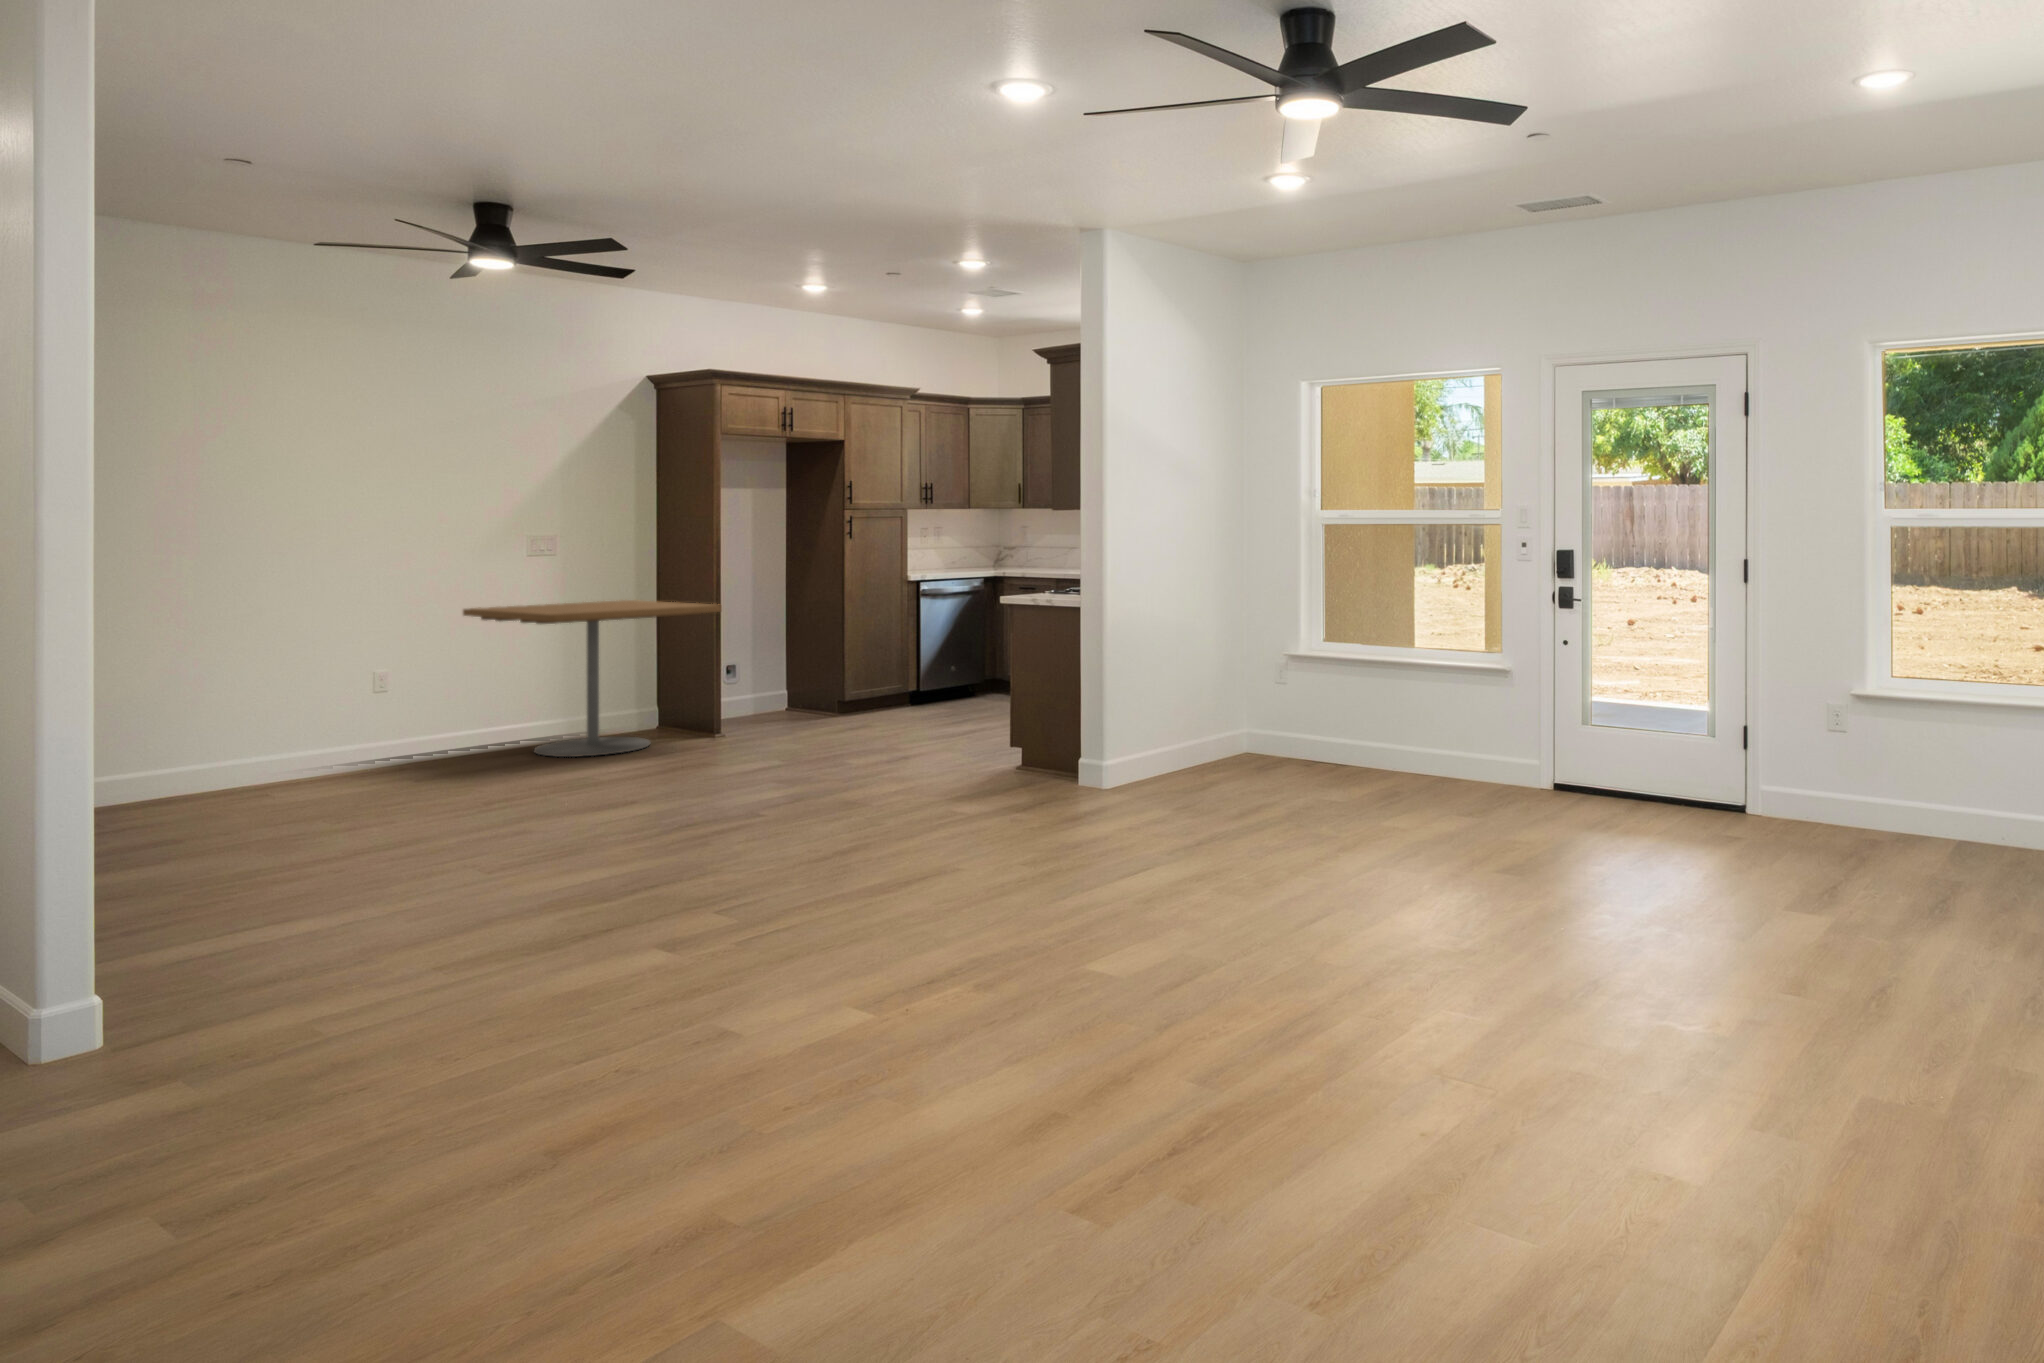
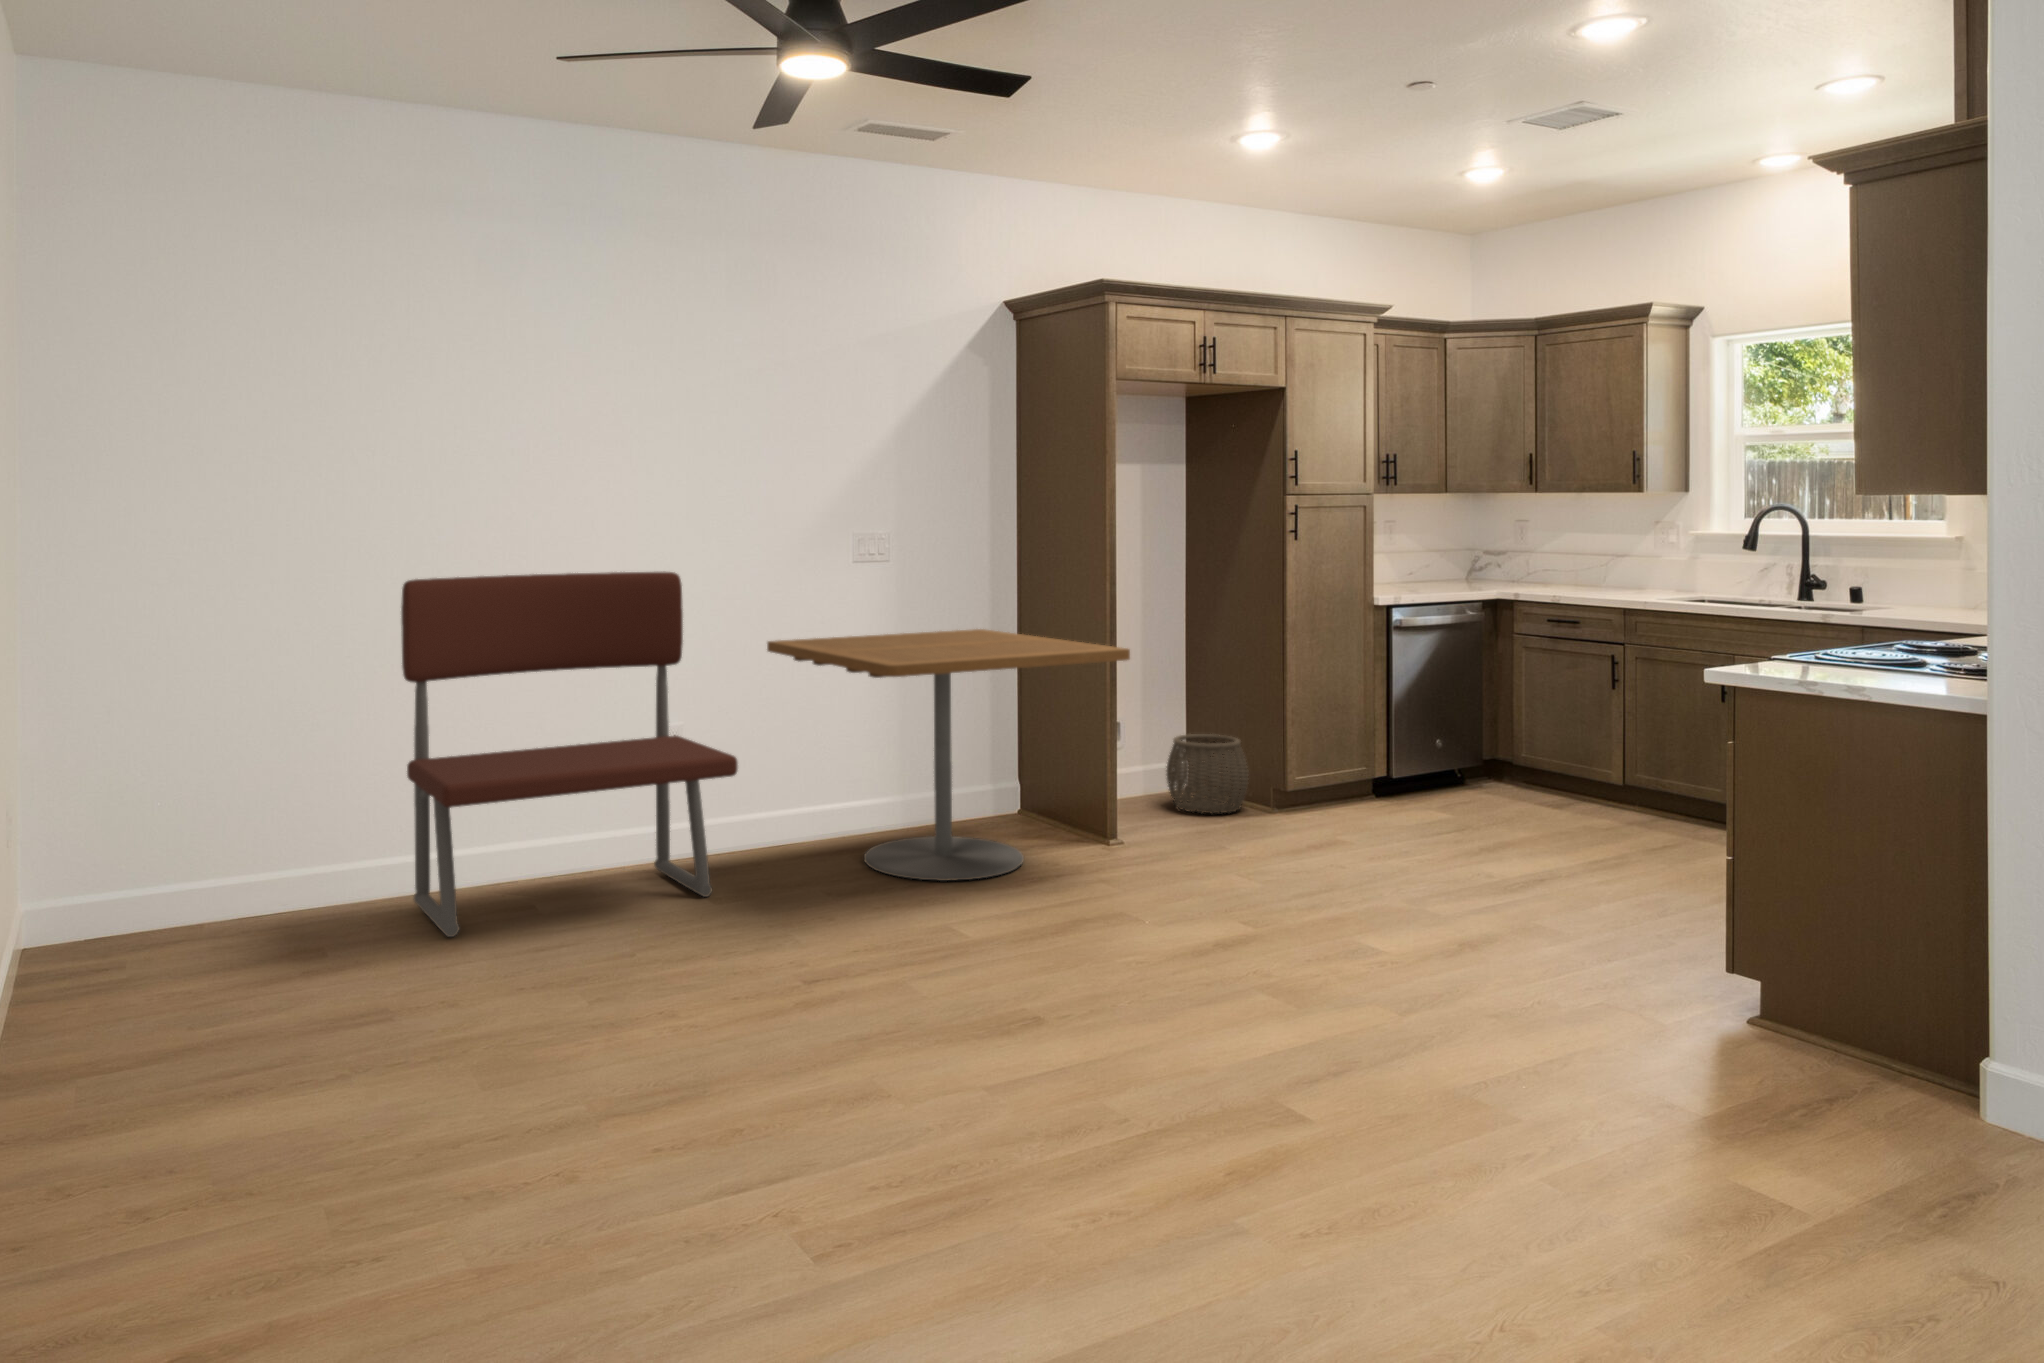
bench: none [166,560,438,802] -> present [401,572,738,937]
woven basket: none [763,668,820,718] -> present [1166,734,1248,814]

